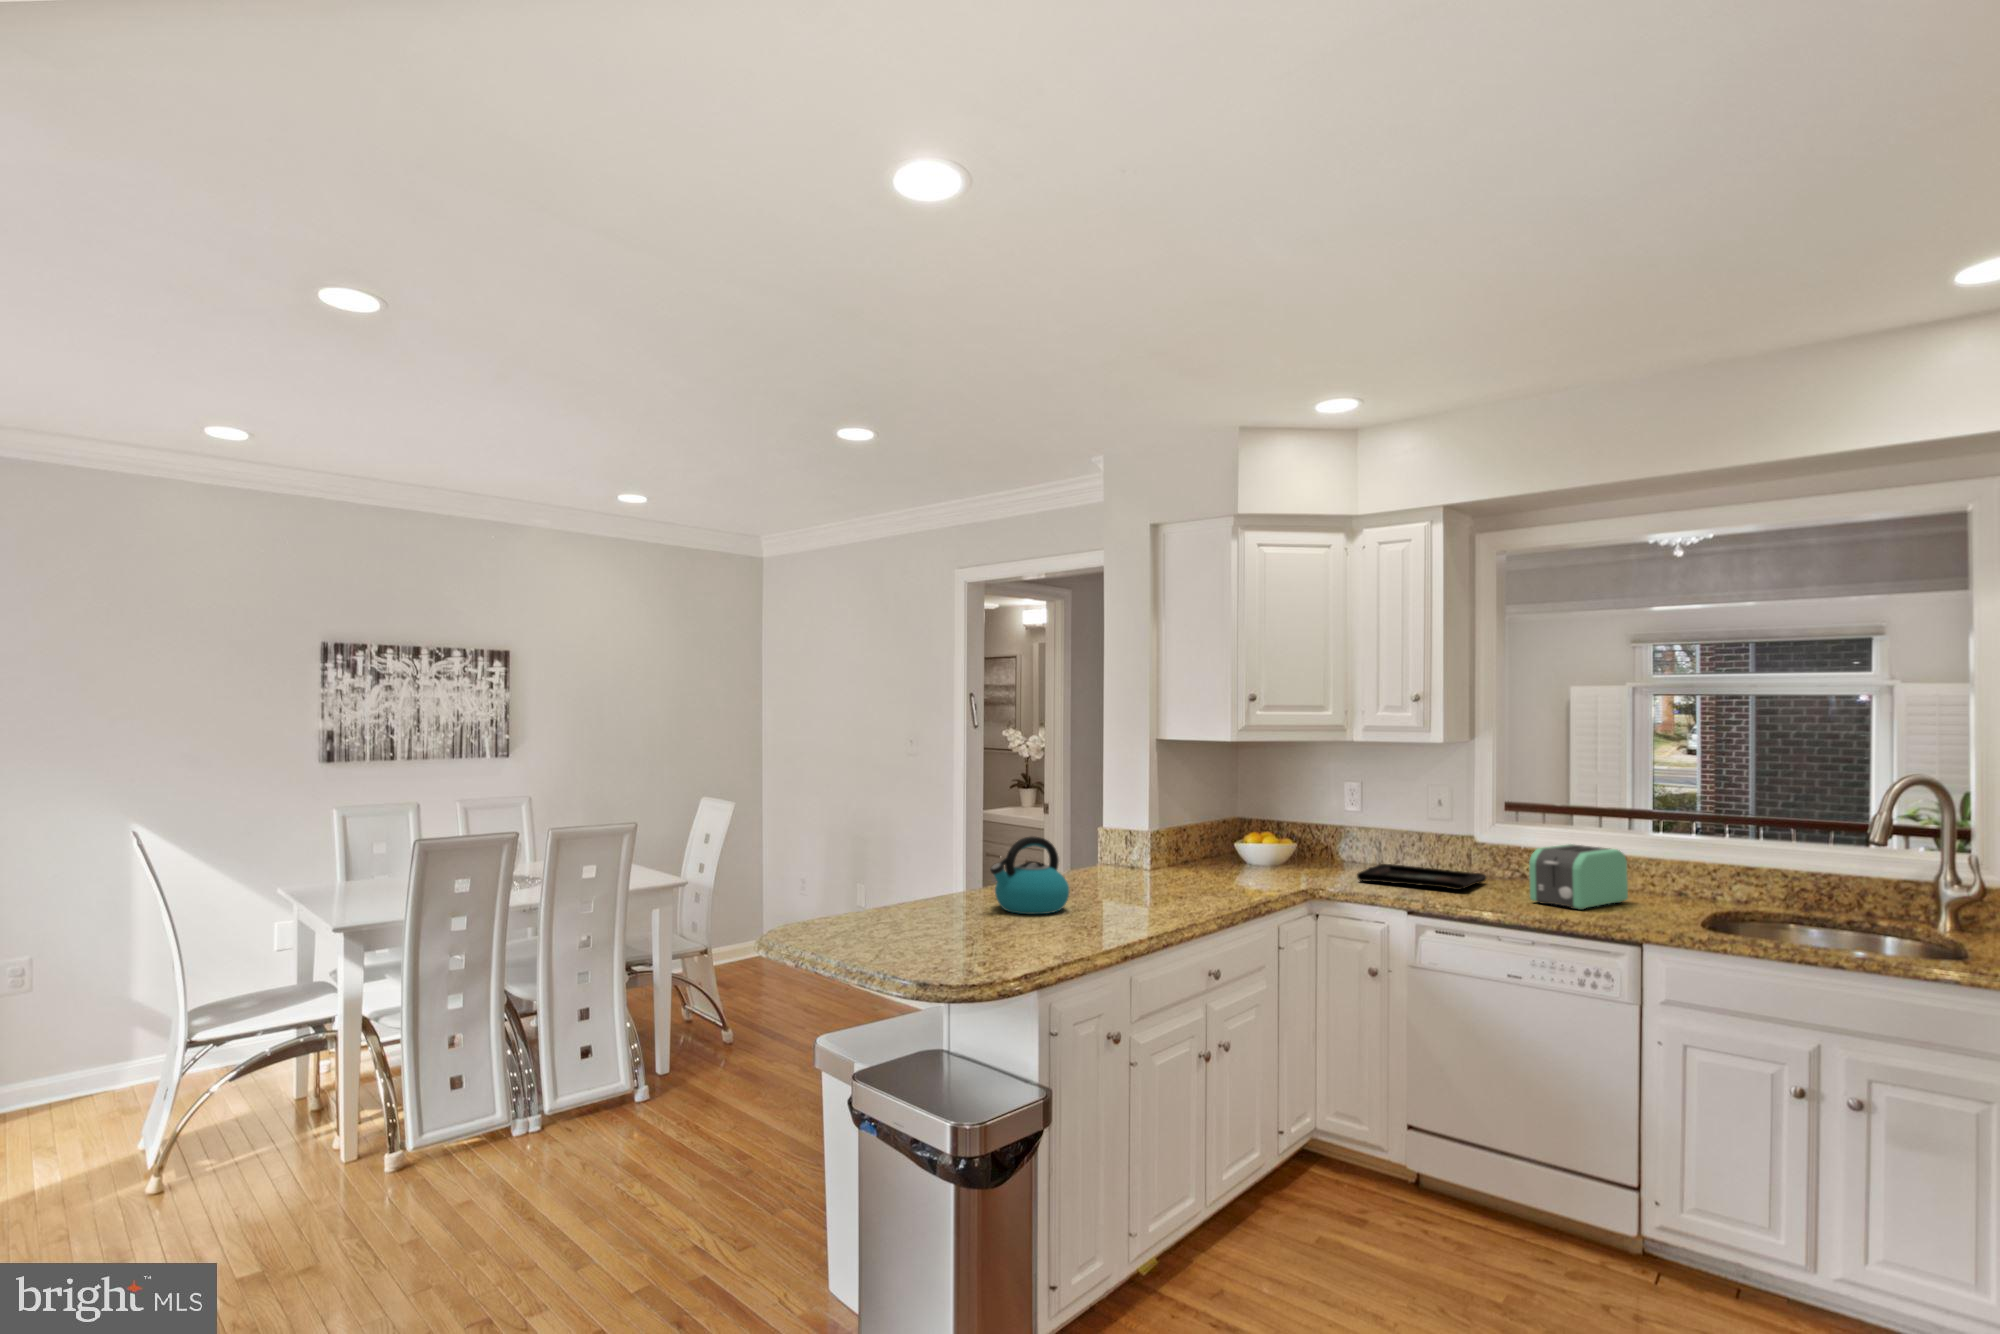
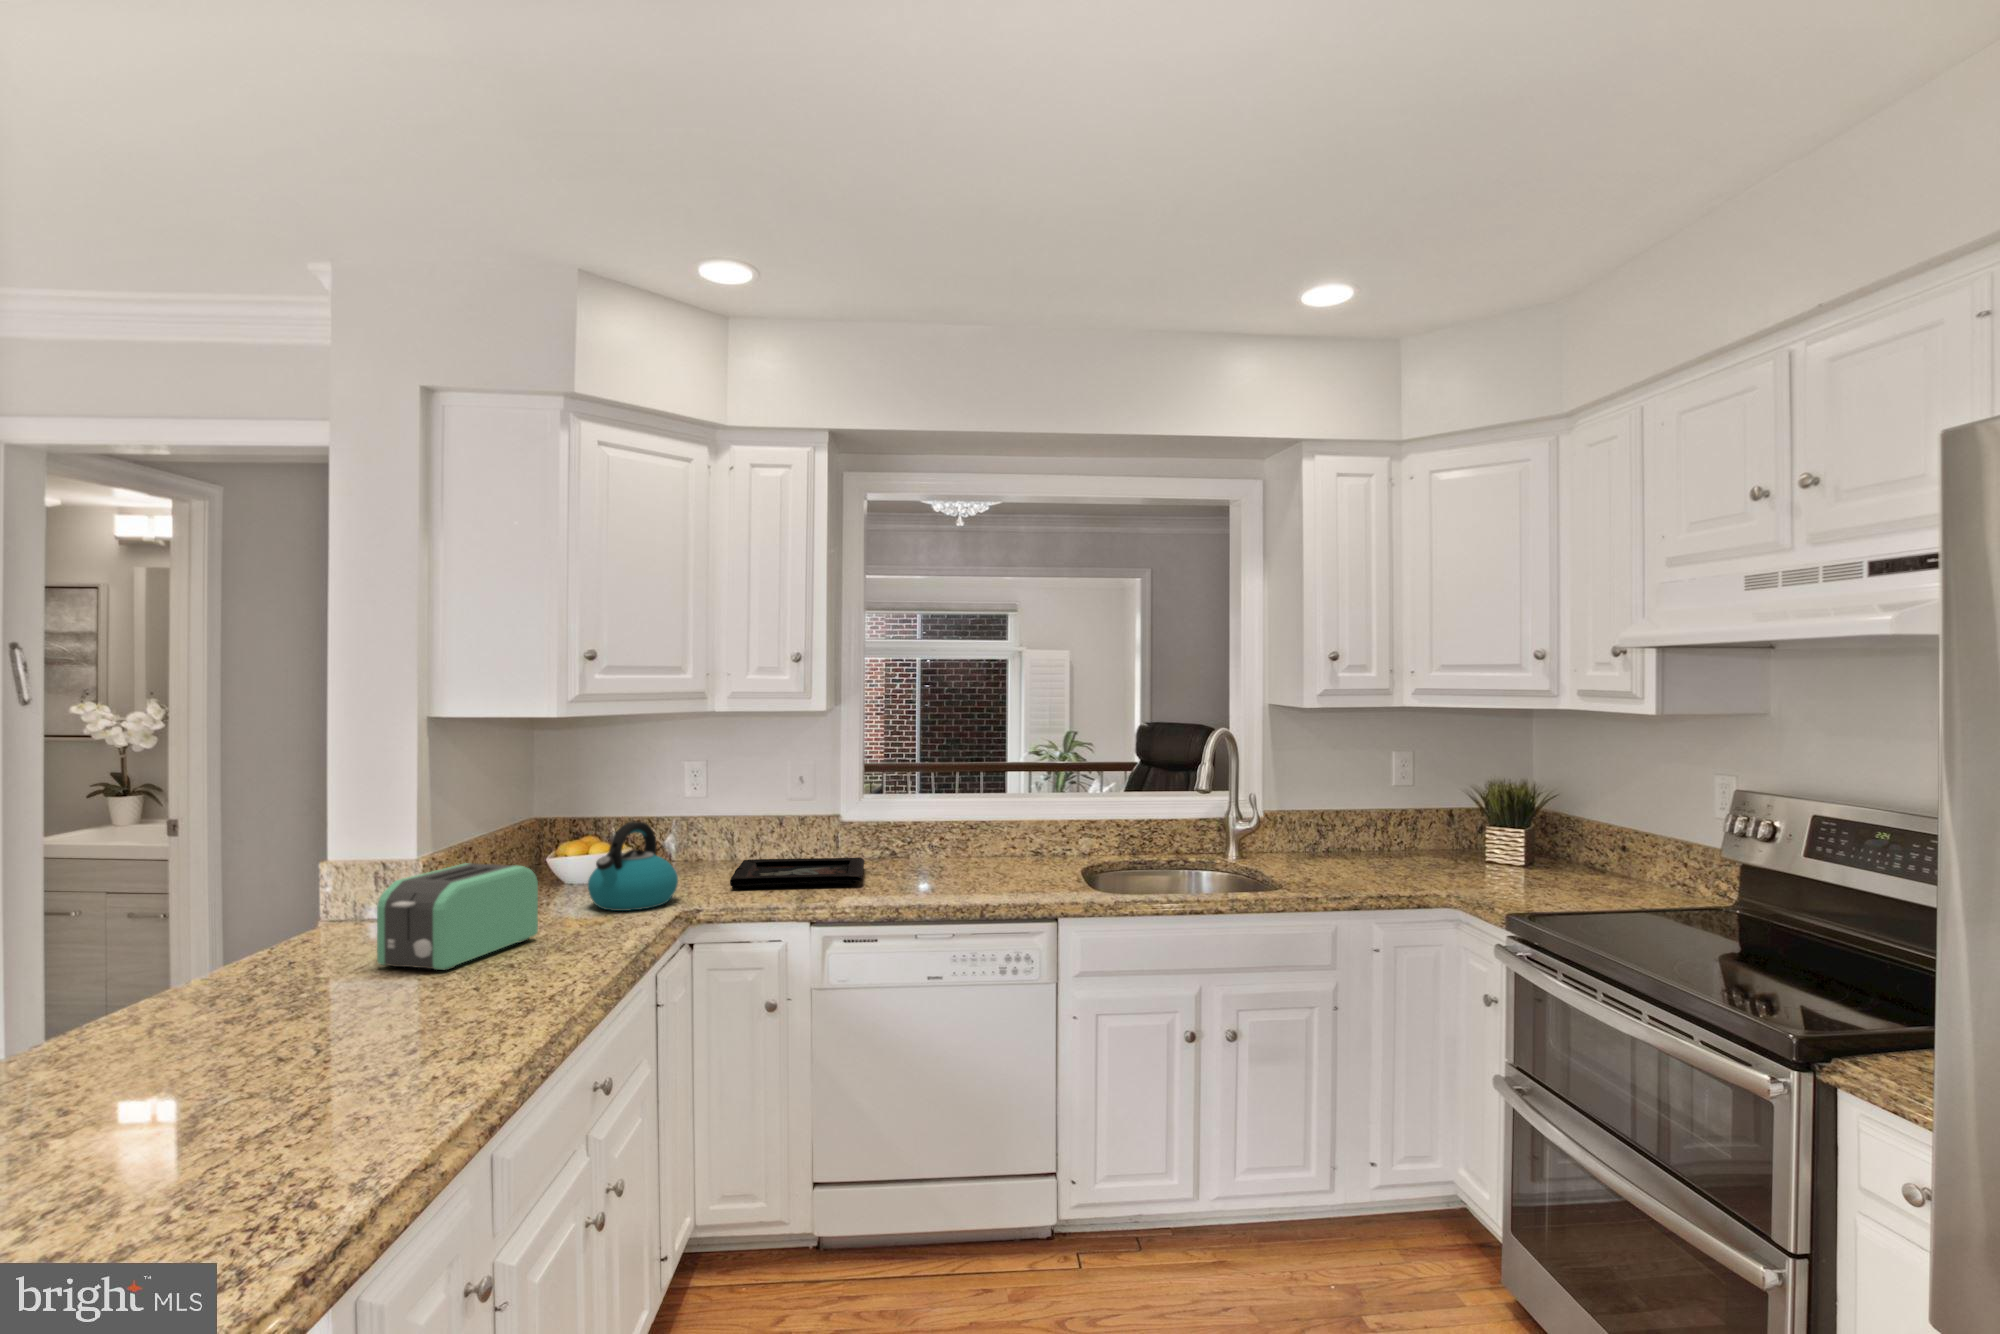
kettle: present [990,837,1069,914] -> present [588,821,678,911]
toaster: present [1529,844,1628,910] -> present [377,863,538,970]

